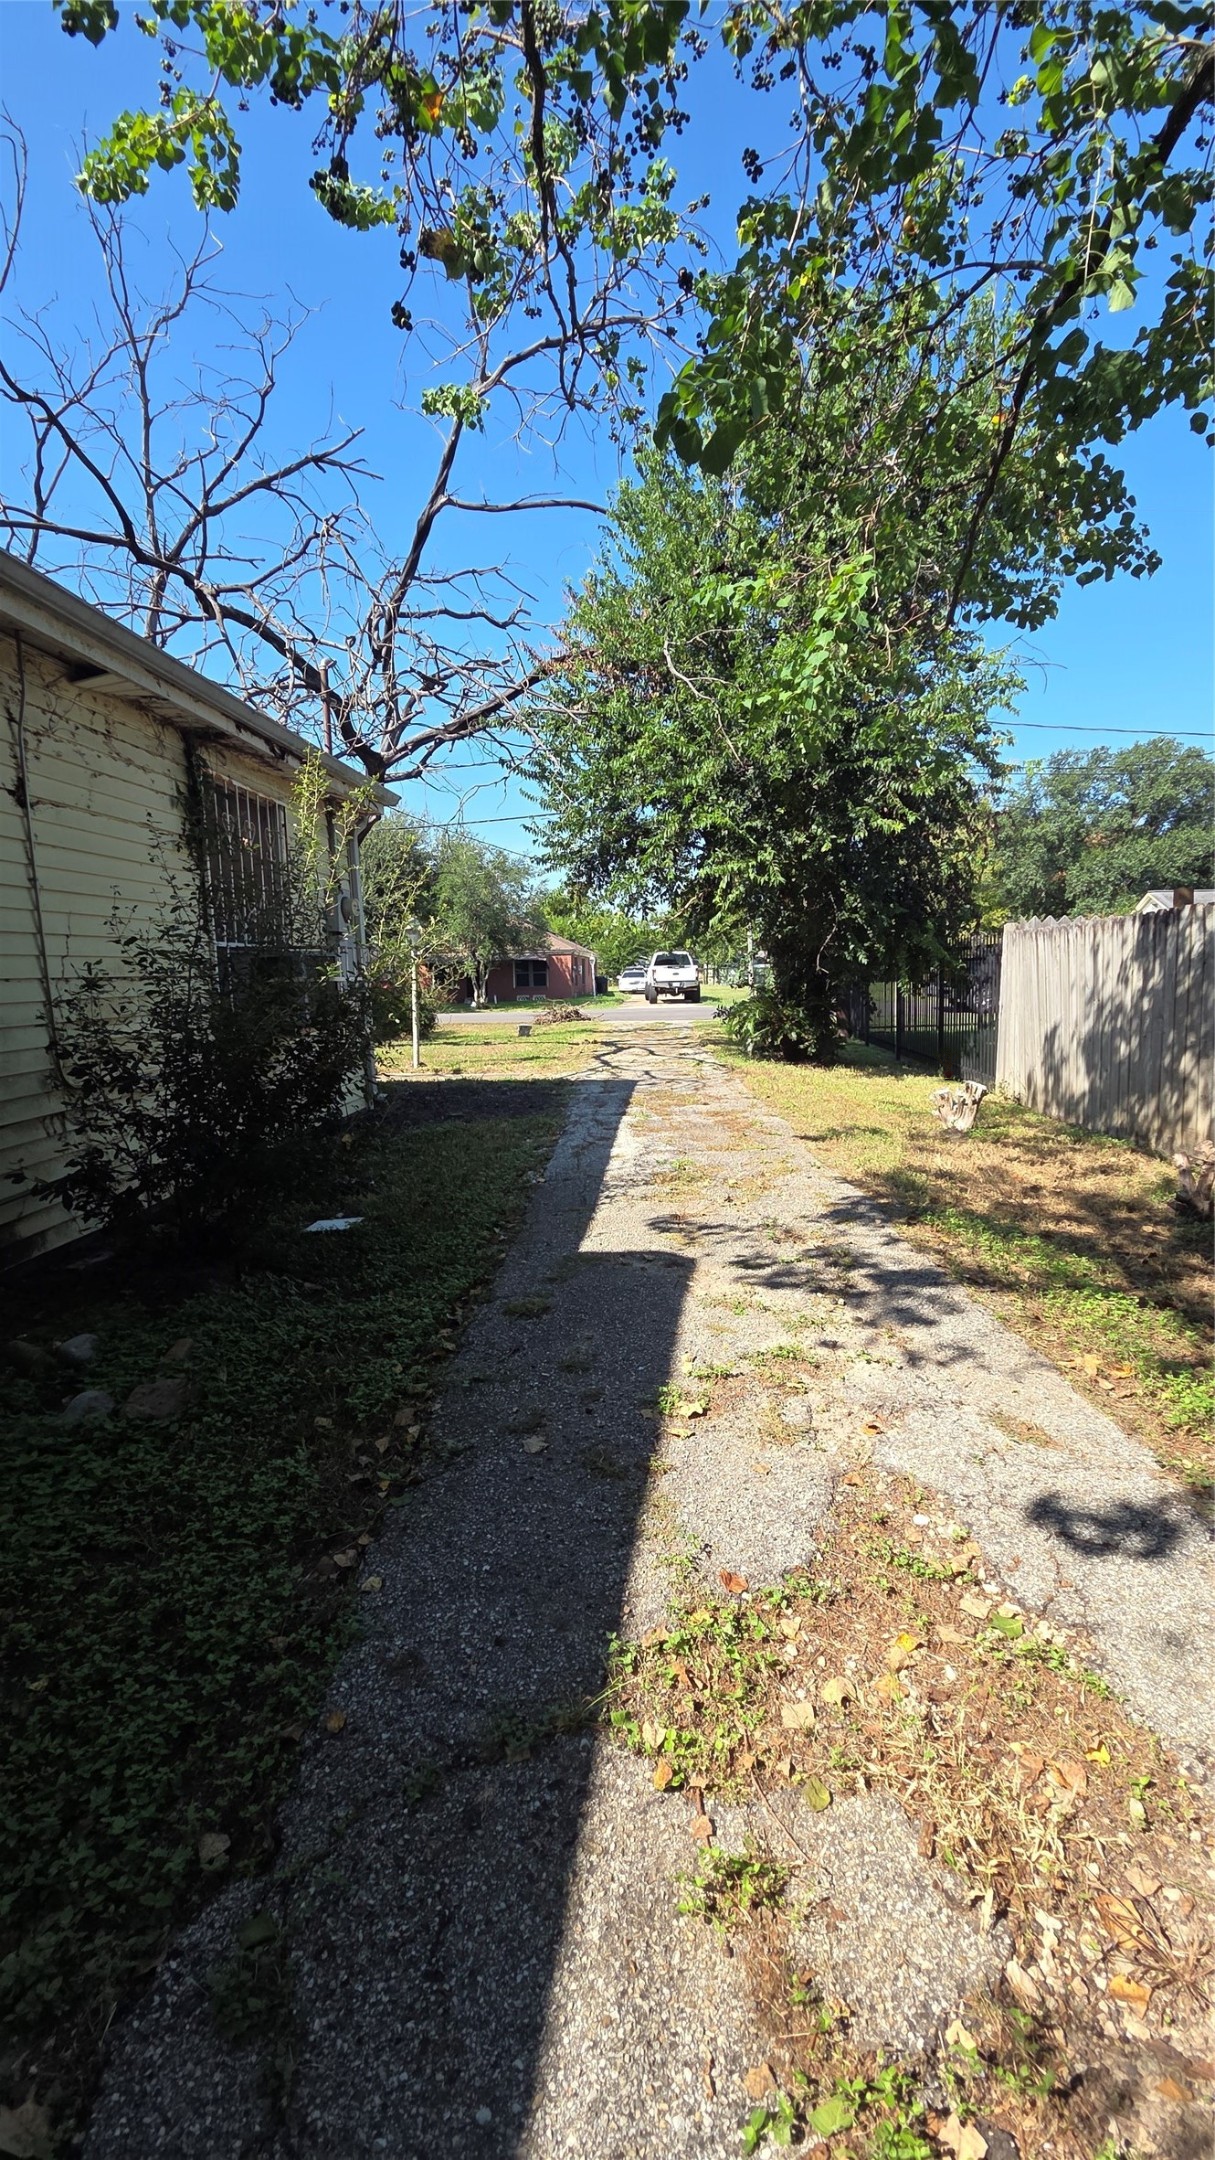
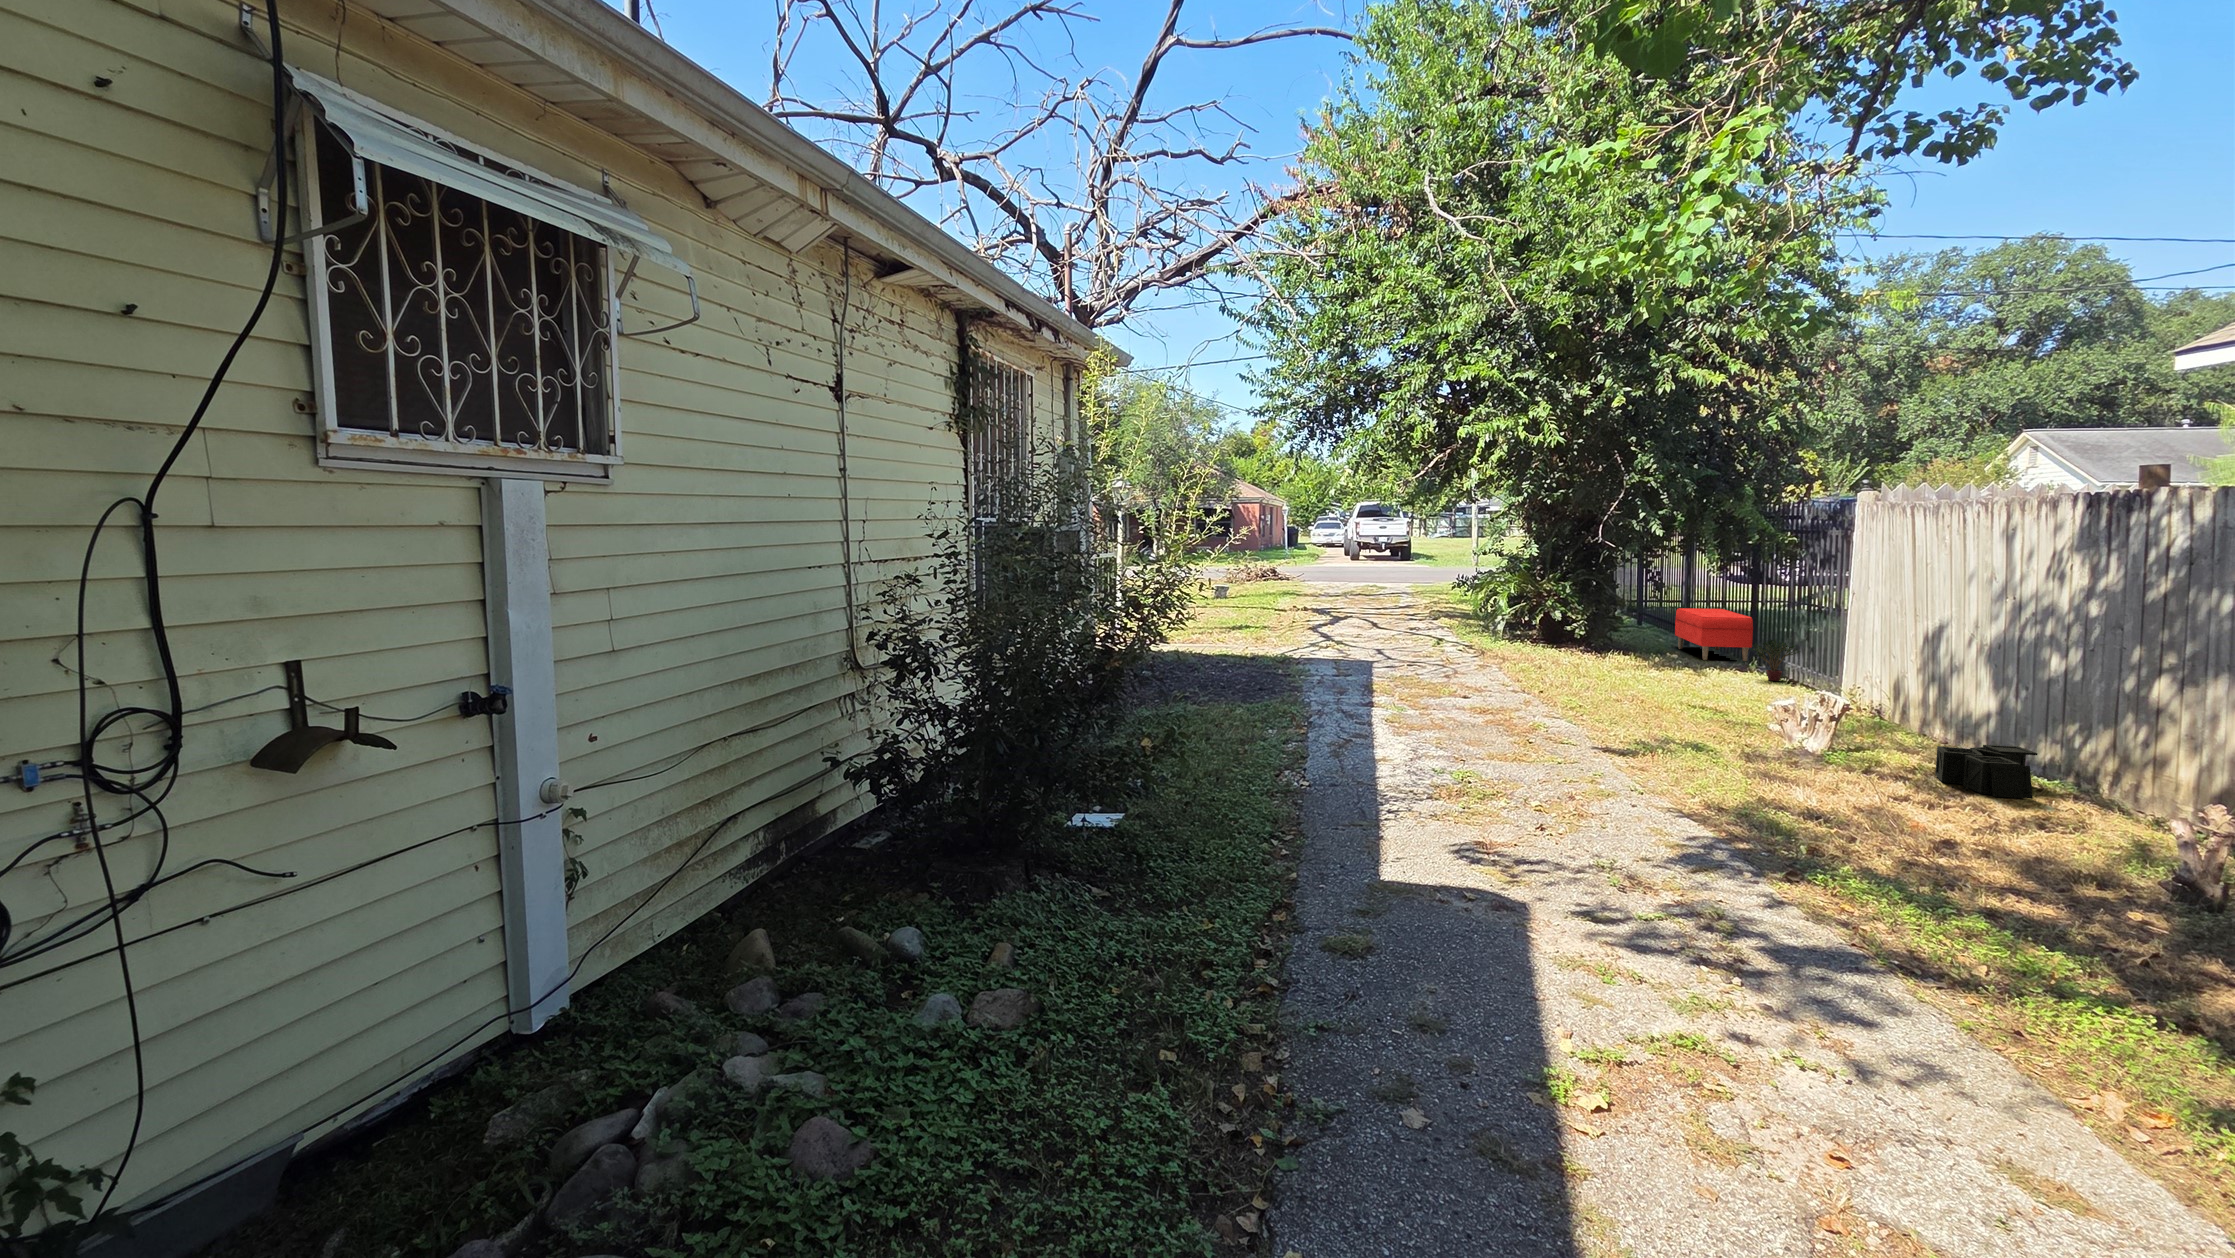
bench: none [883,1026,937,1067] -> present [1675,608,1753,661]
storage bin: none [1042,1114,1110,1152] -> present [1935,745,2037,799]

